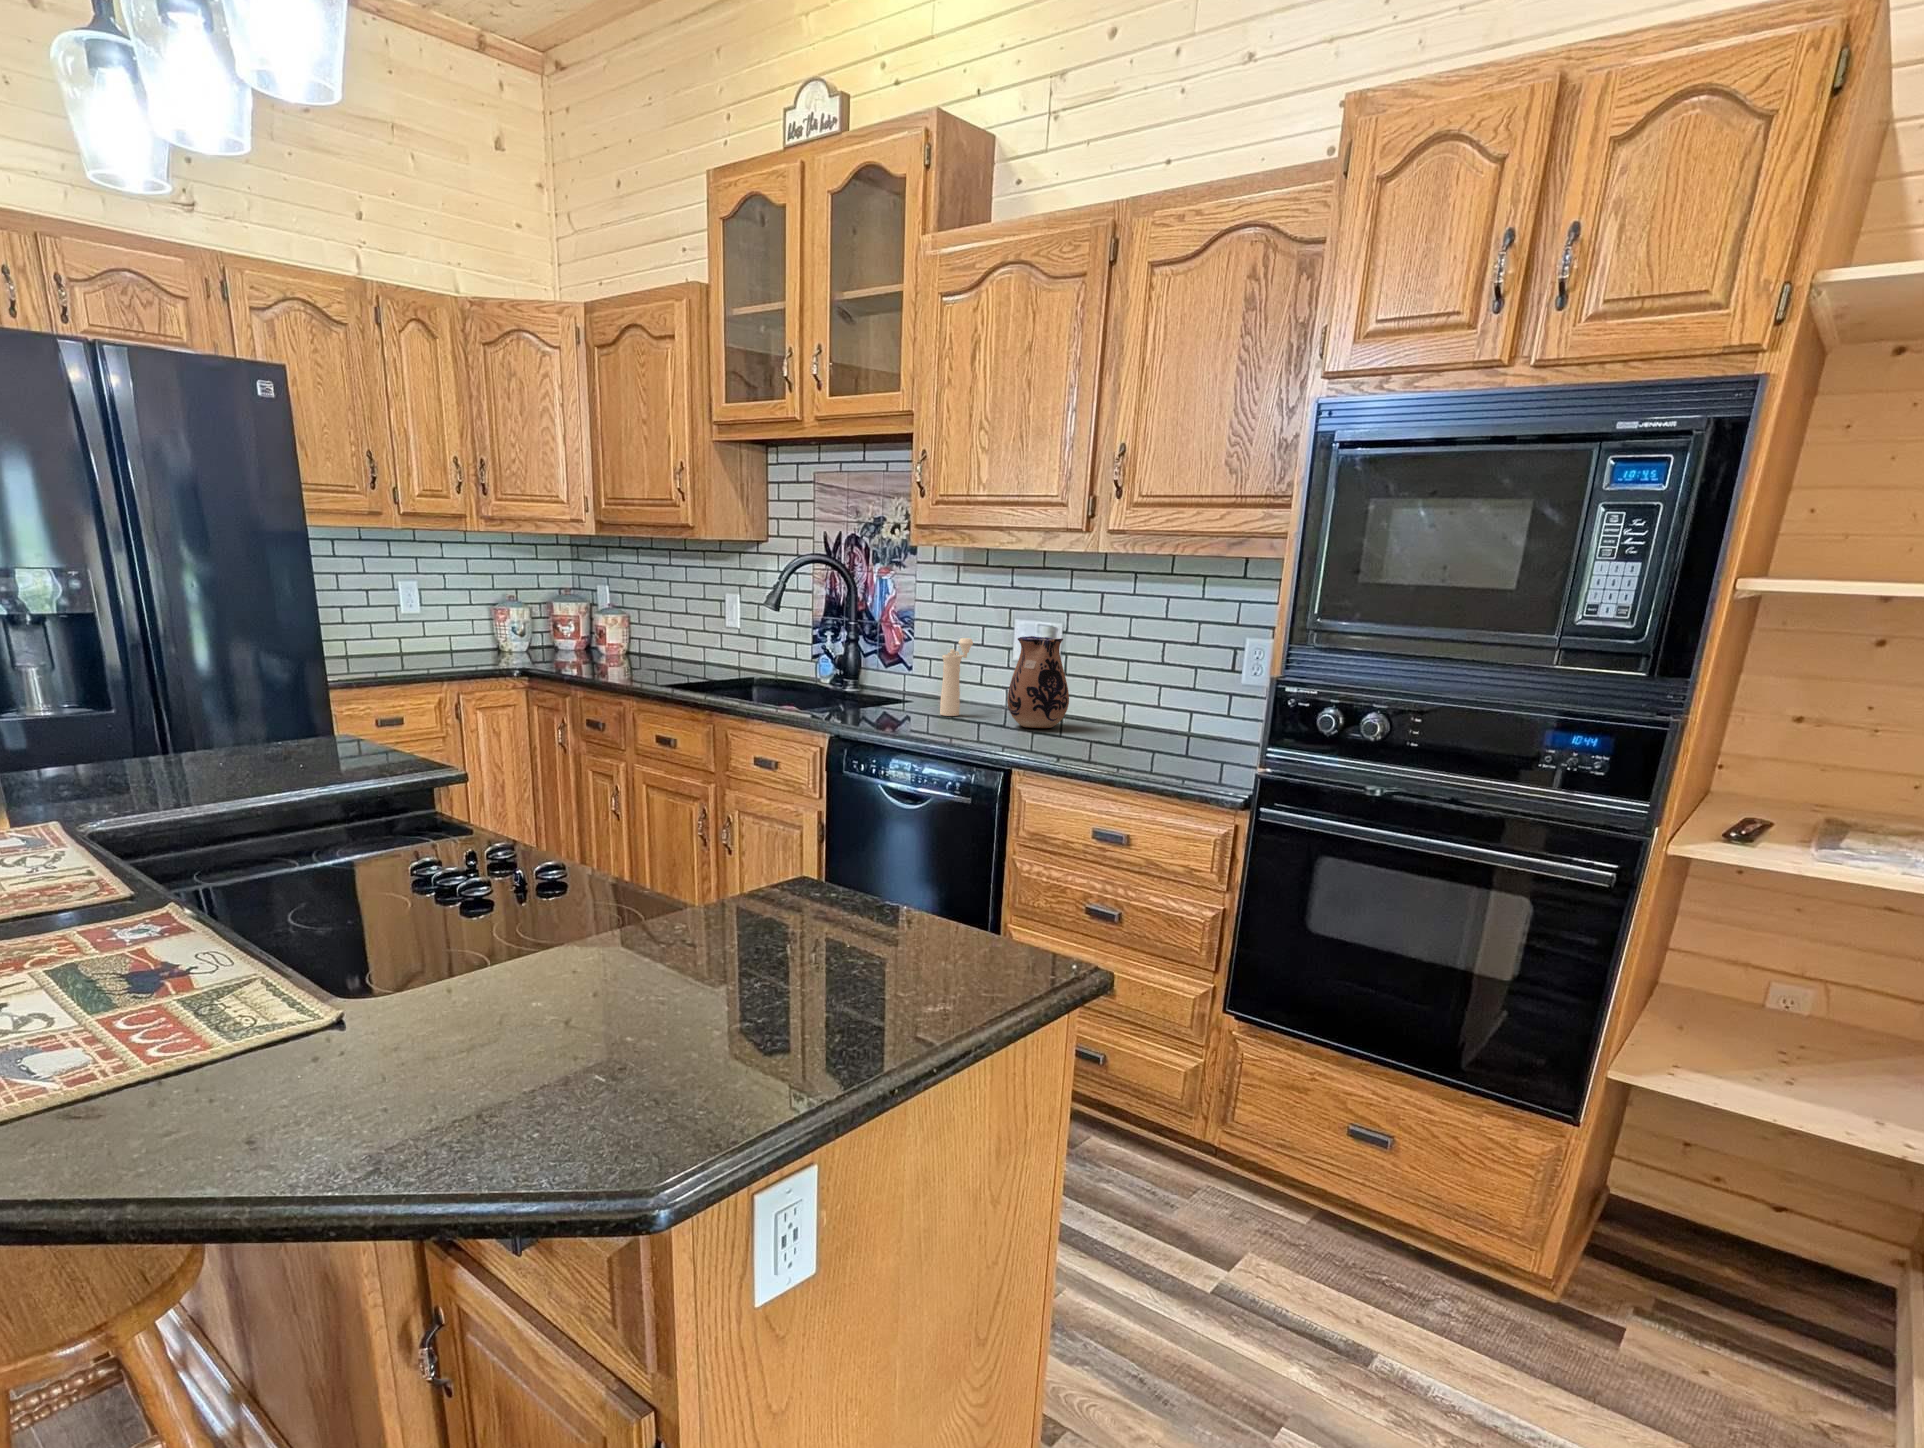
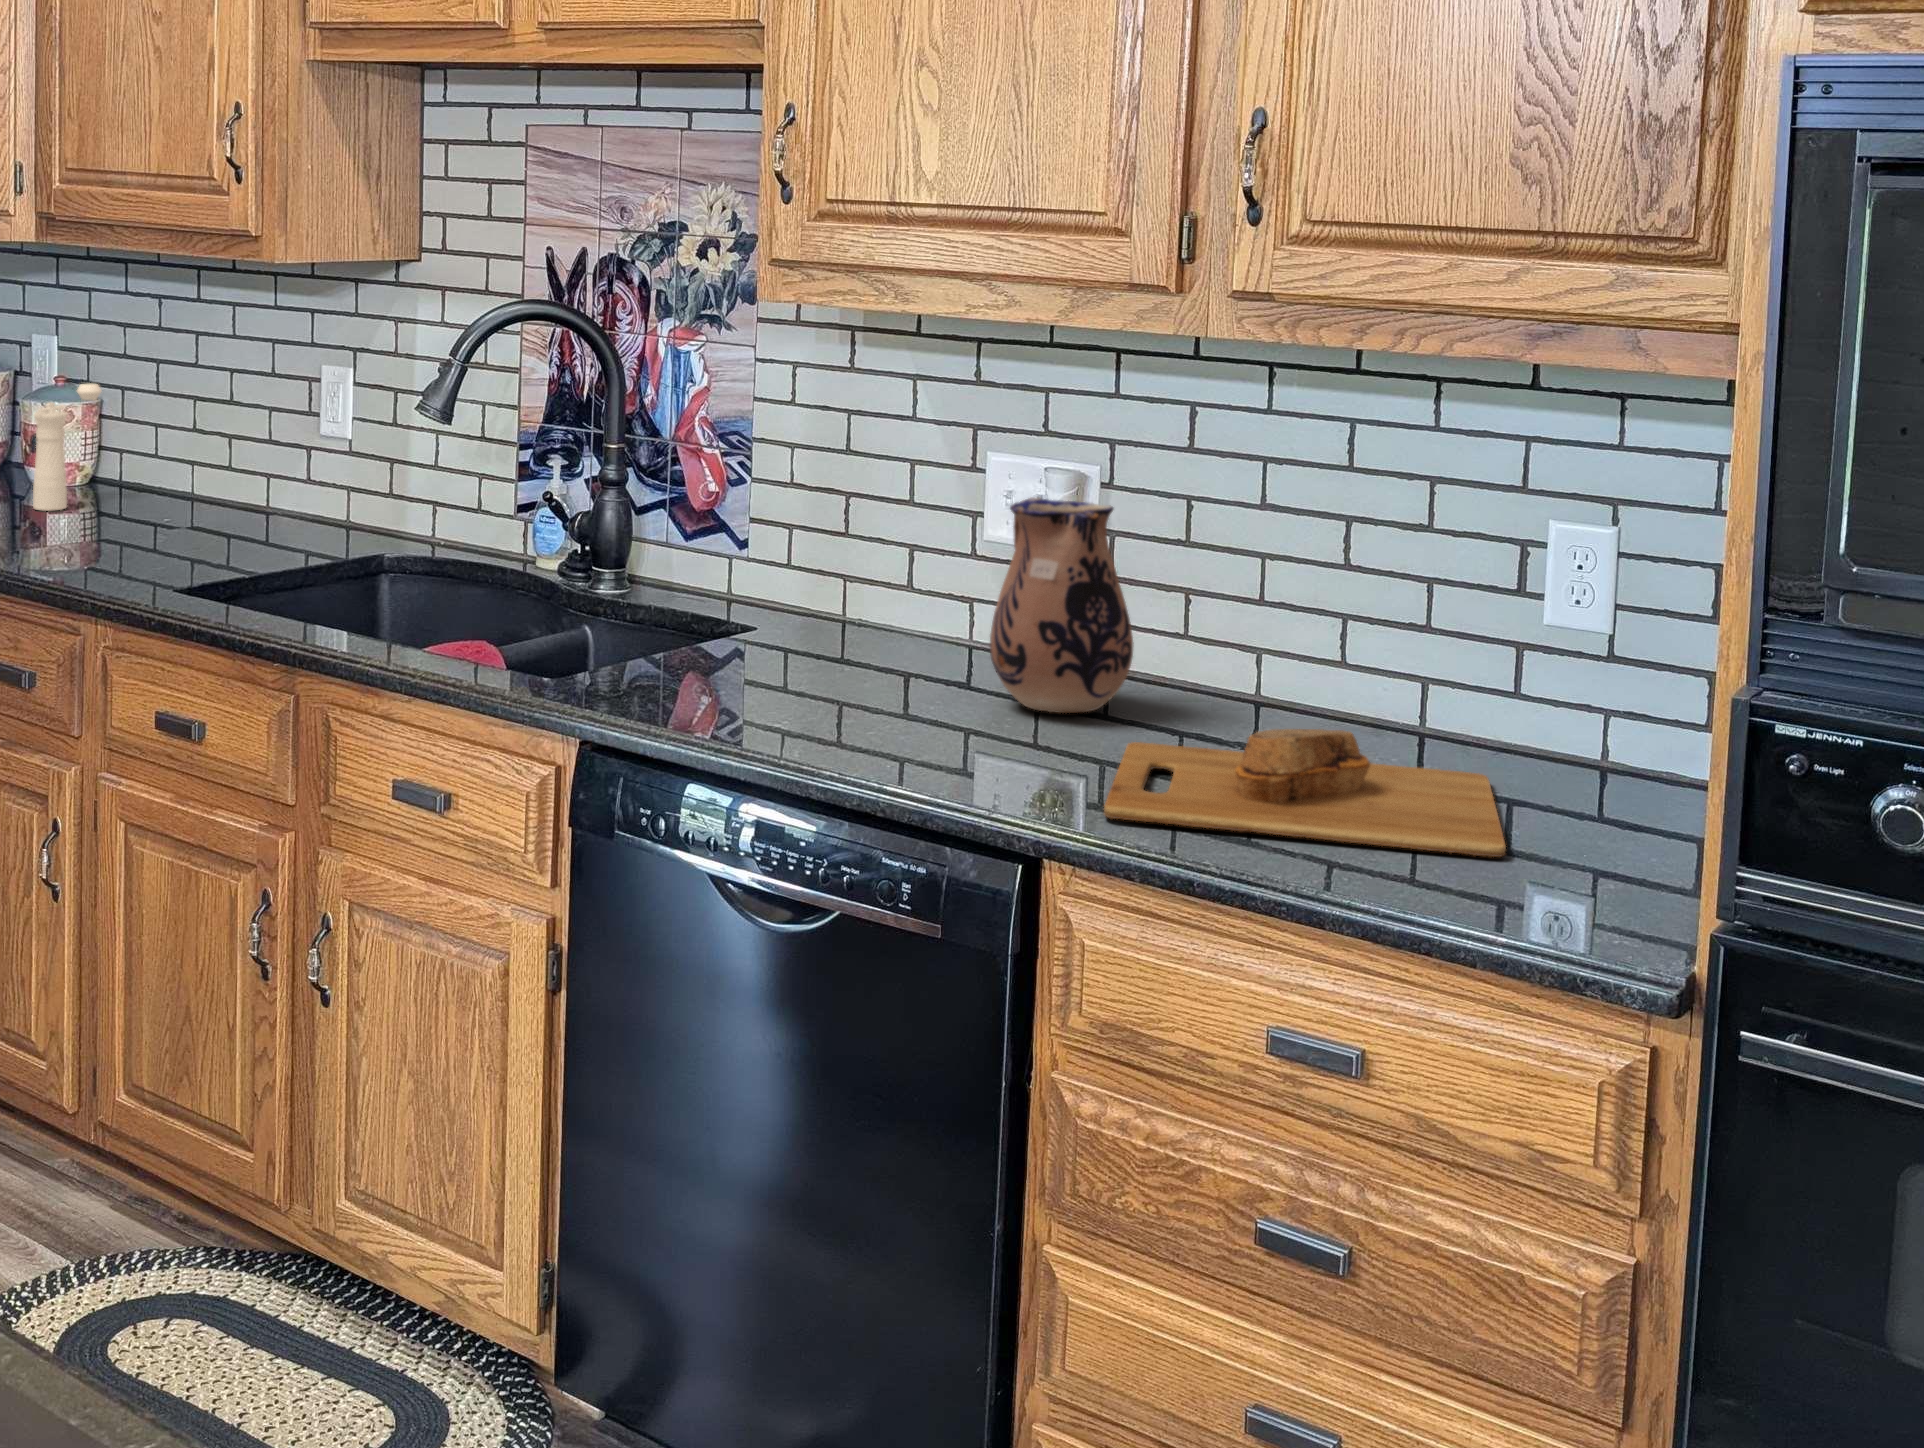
pepper mill: present [940,638,973,716] -> present [33,384,101,511]
cutting board: none [1040,724,1209,769] -> present [1104,729,1506,857]

